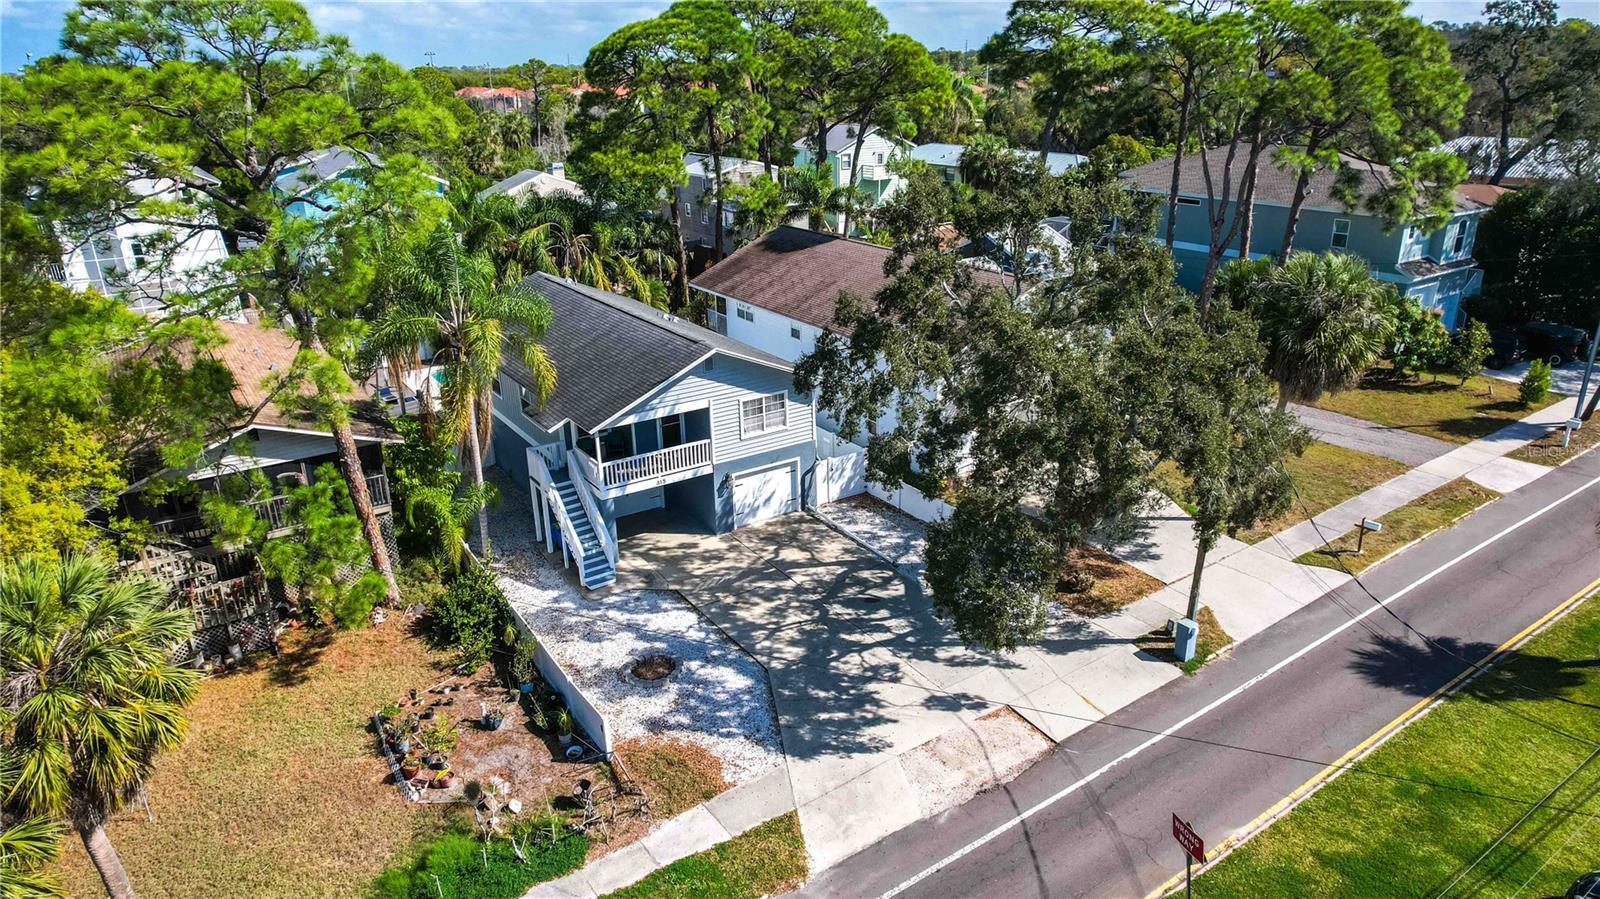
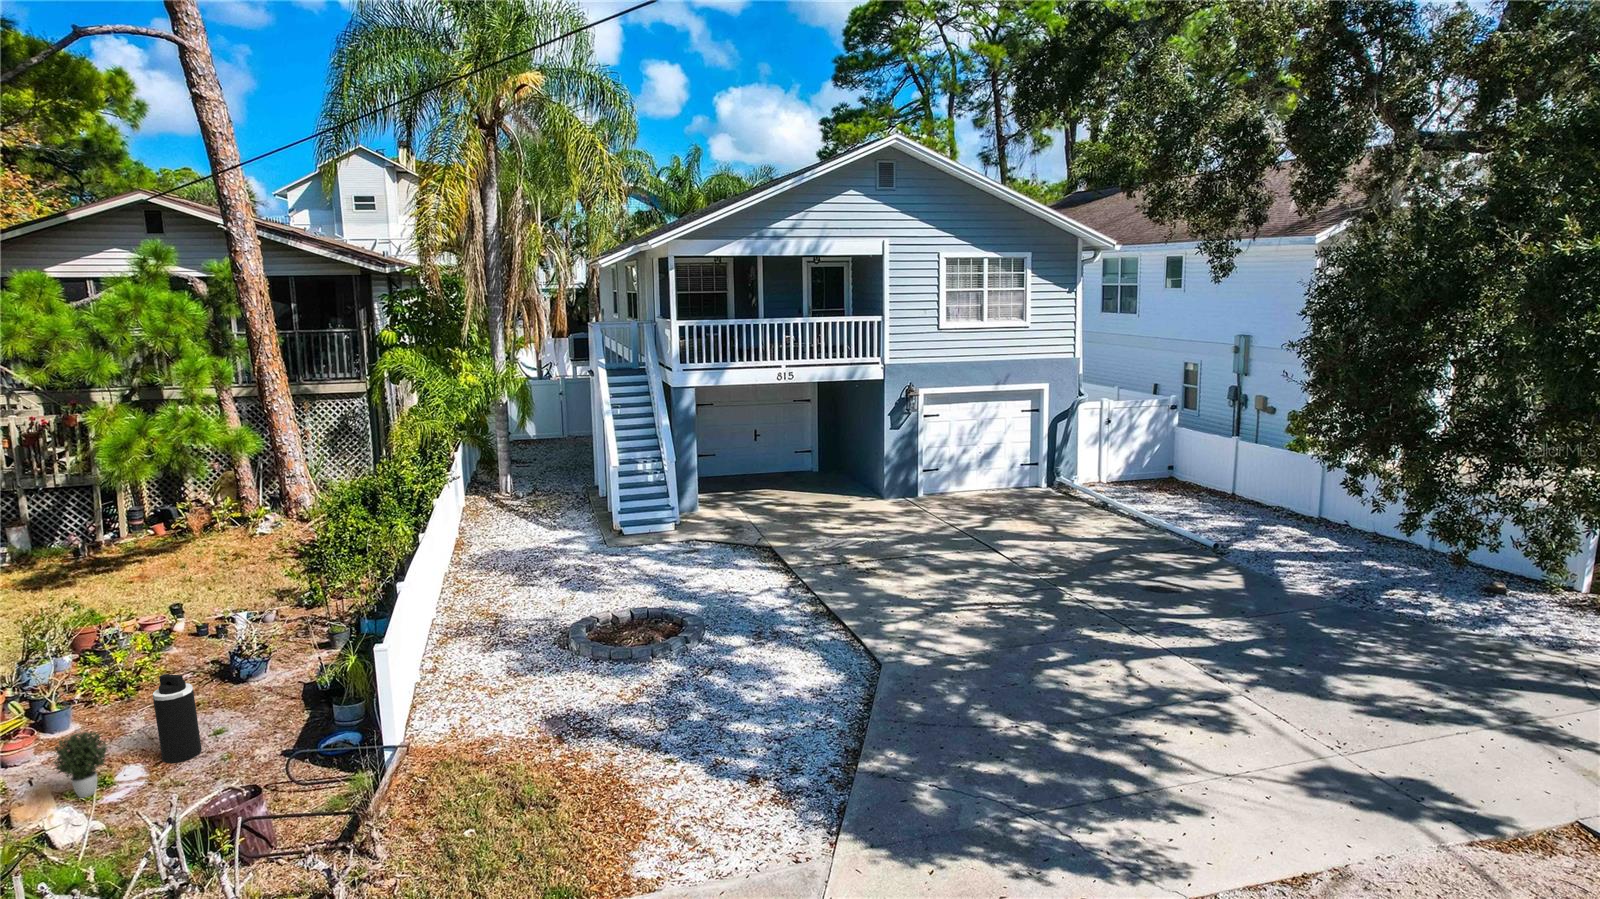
trash can: none [482,748,501,784] -> present [153,674,202,763]

